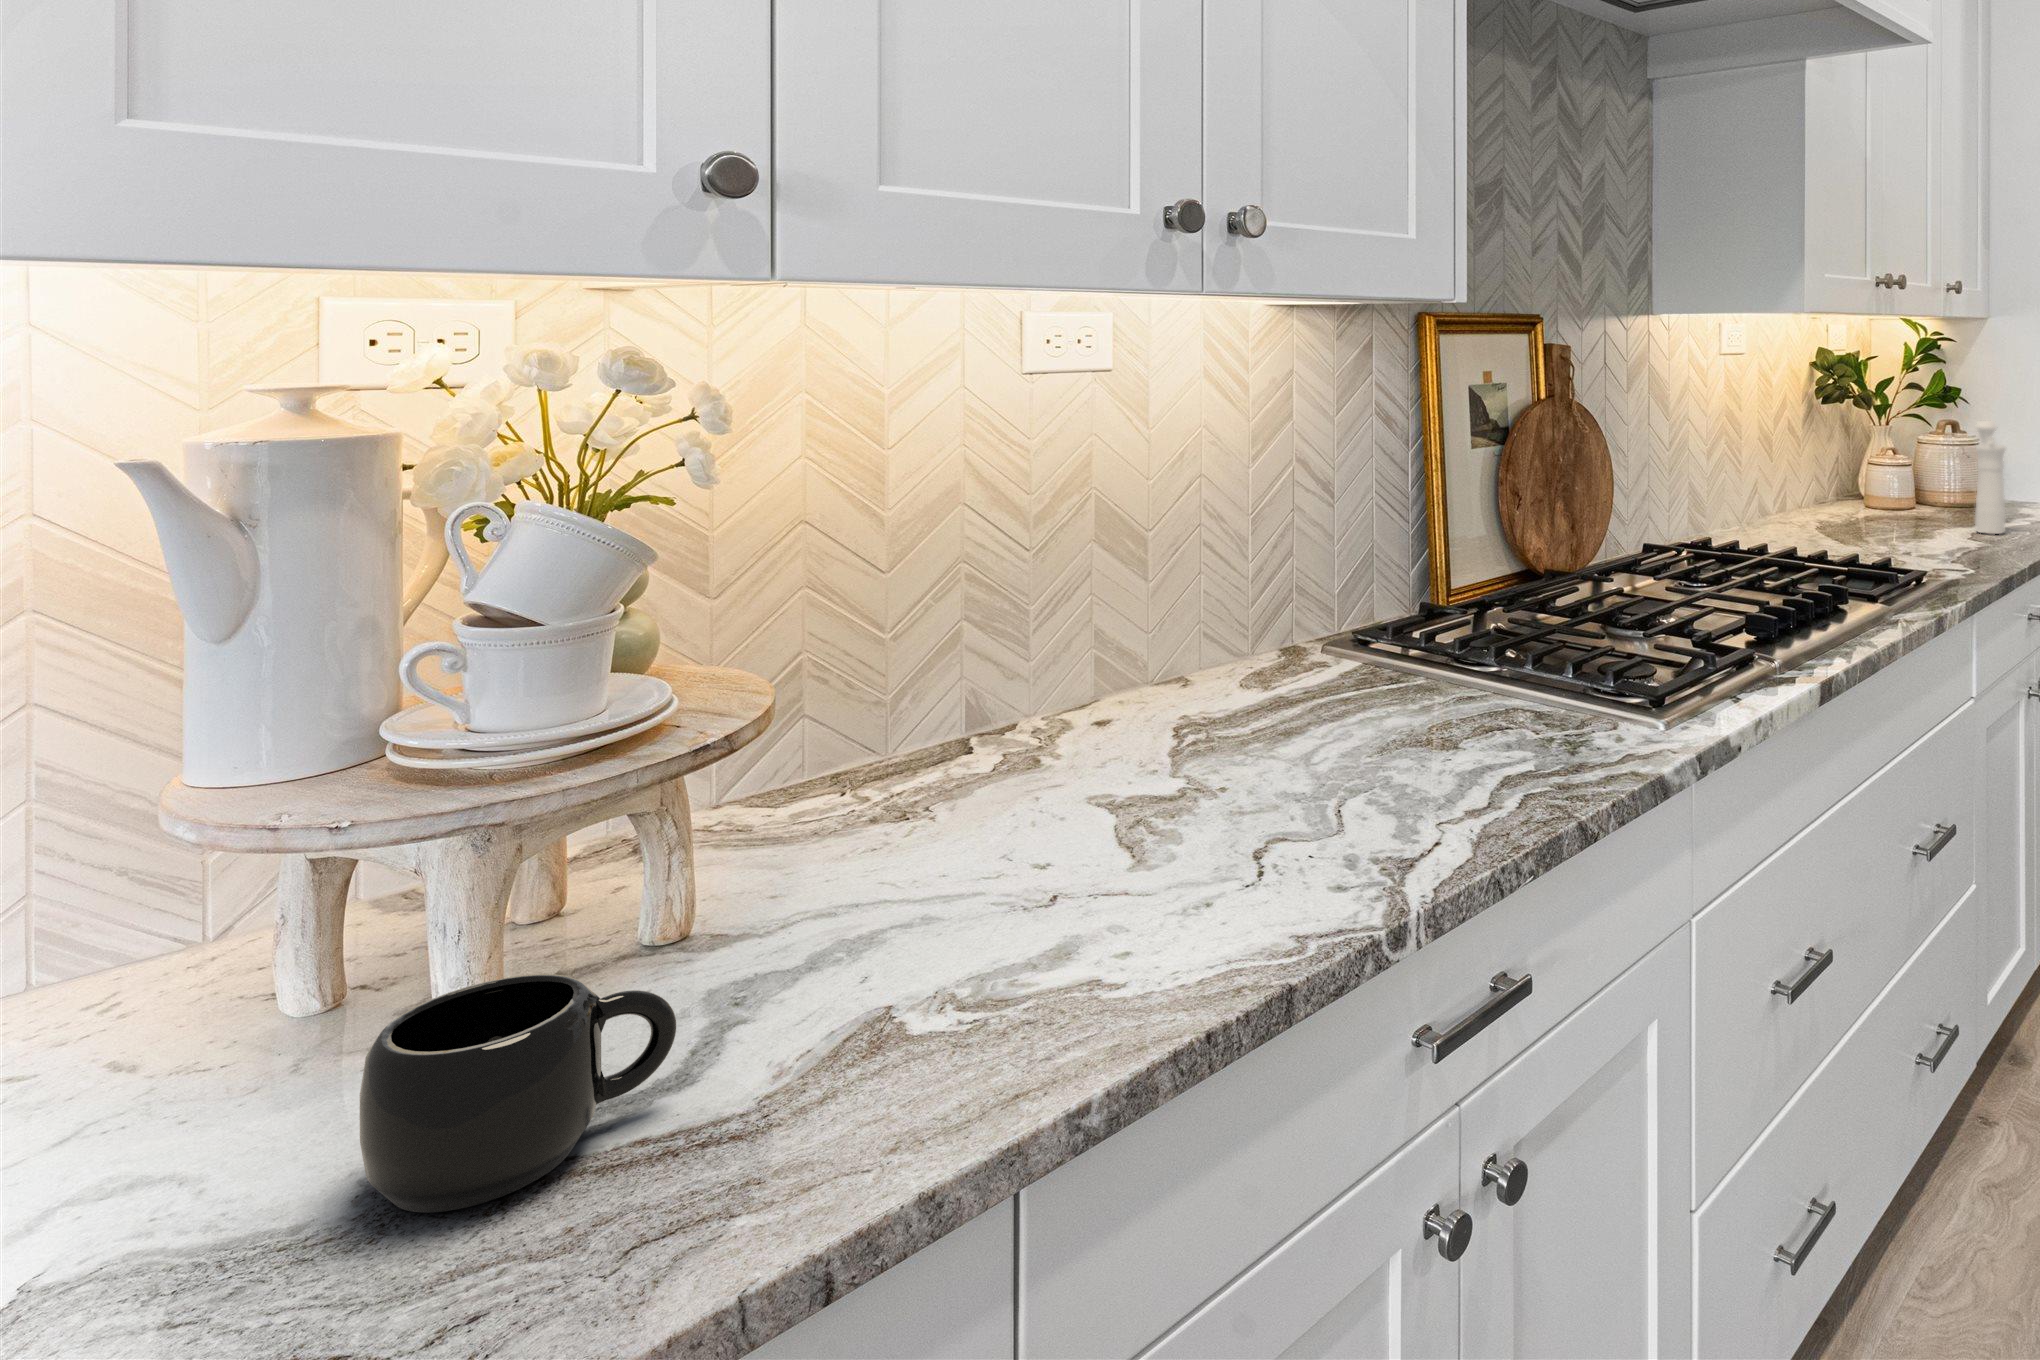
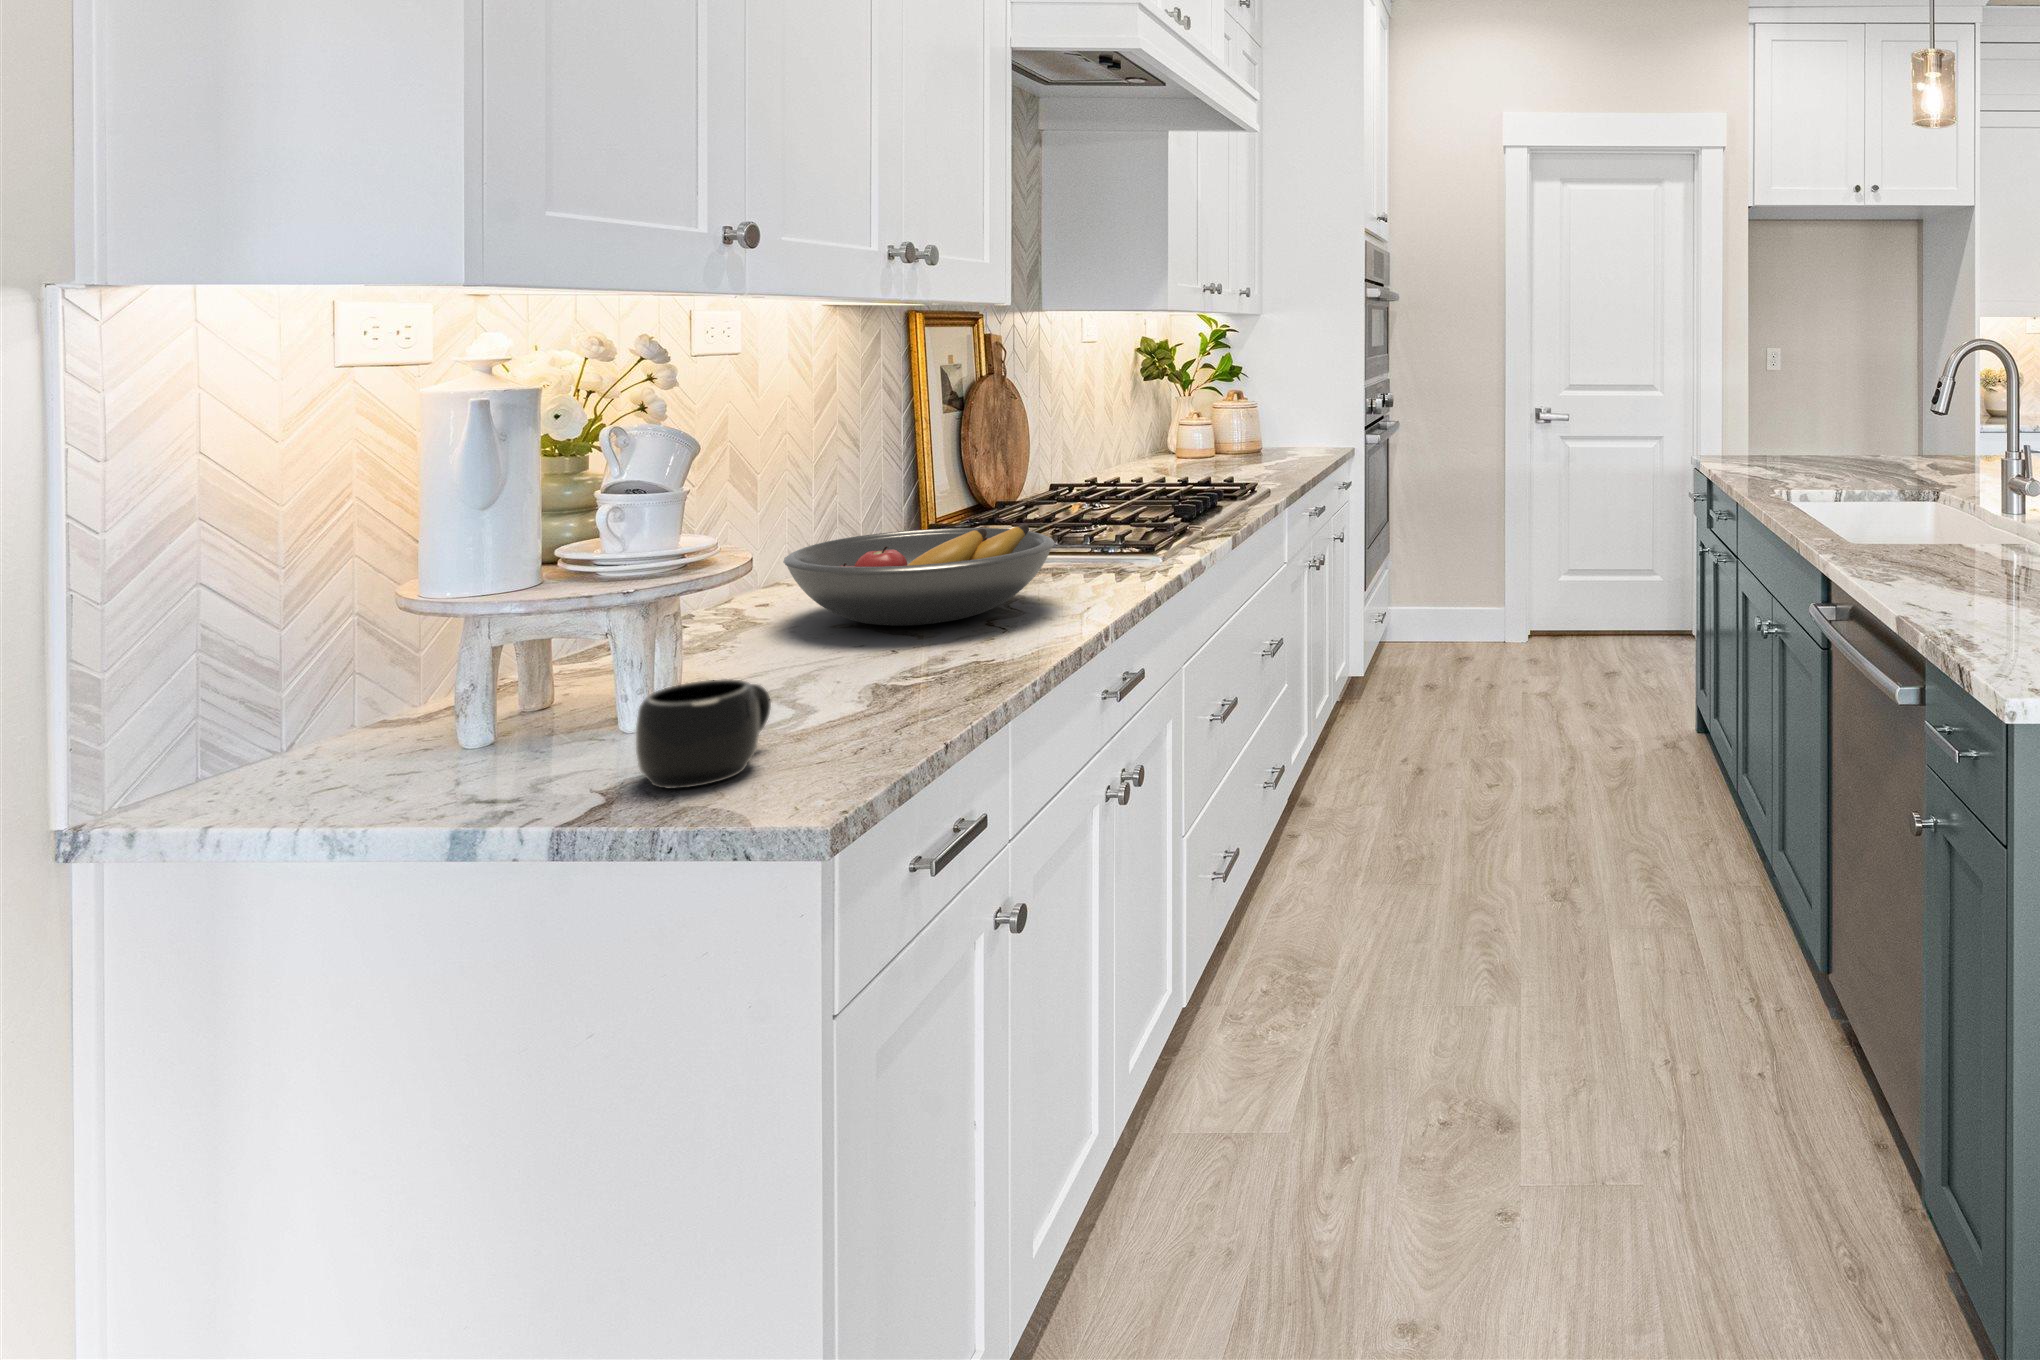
pepper mill: present [1975,421,2006,534] -> none [1262,388,1286,464]
fruit bowl: none [1065,637,1449,809] -> present [783,525,1055,626]

